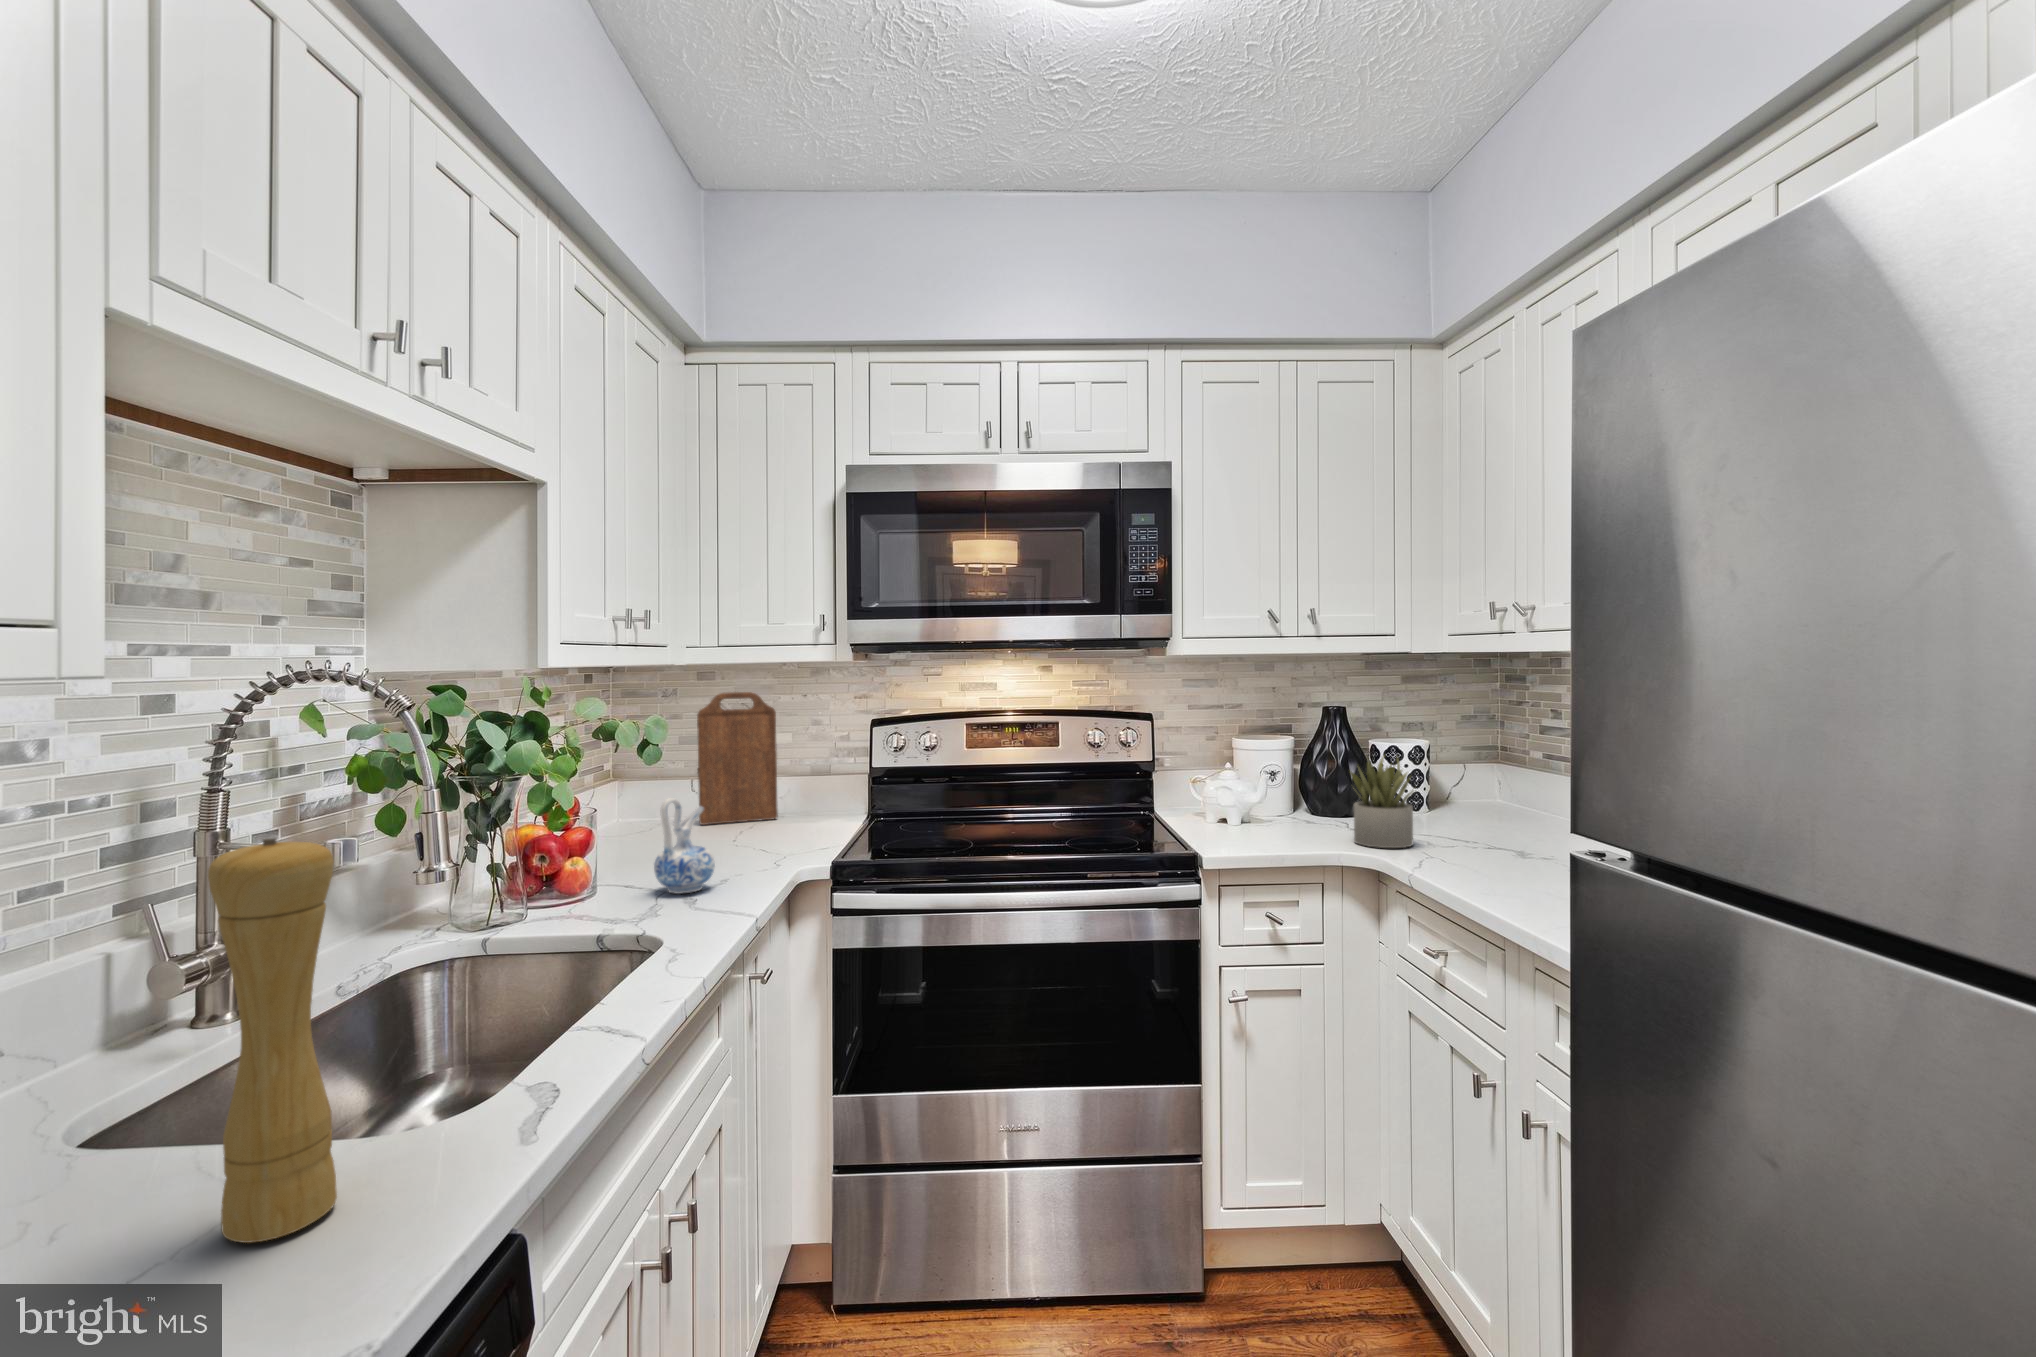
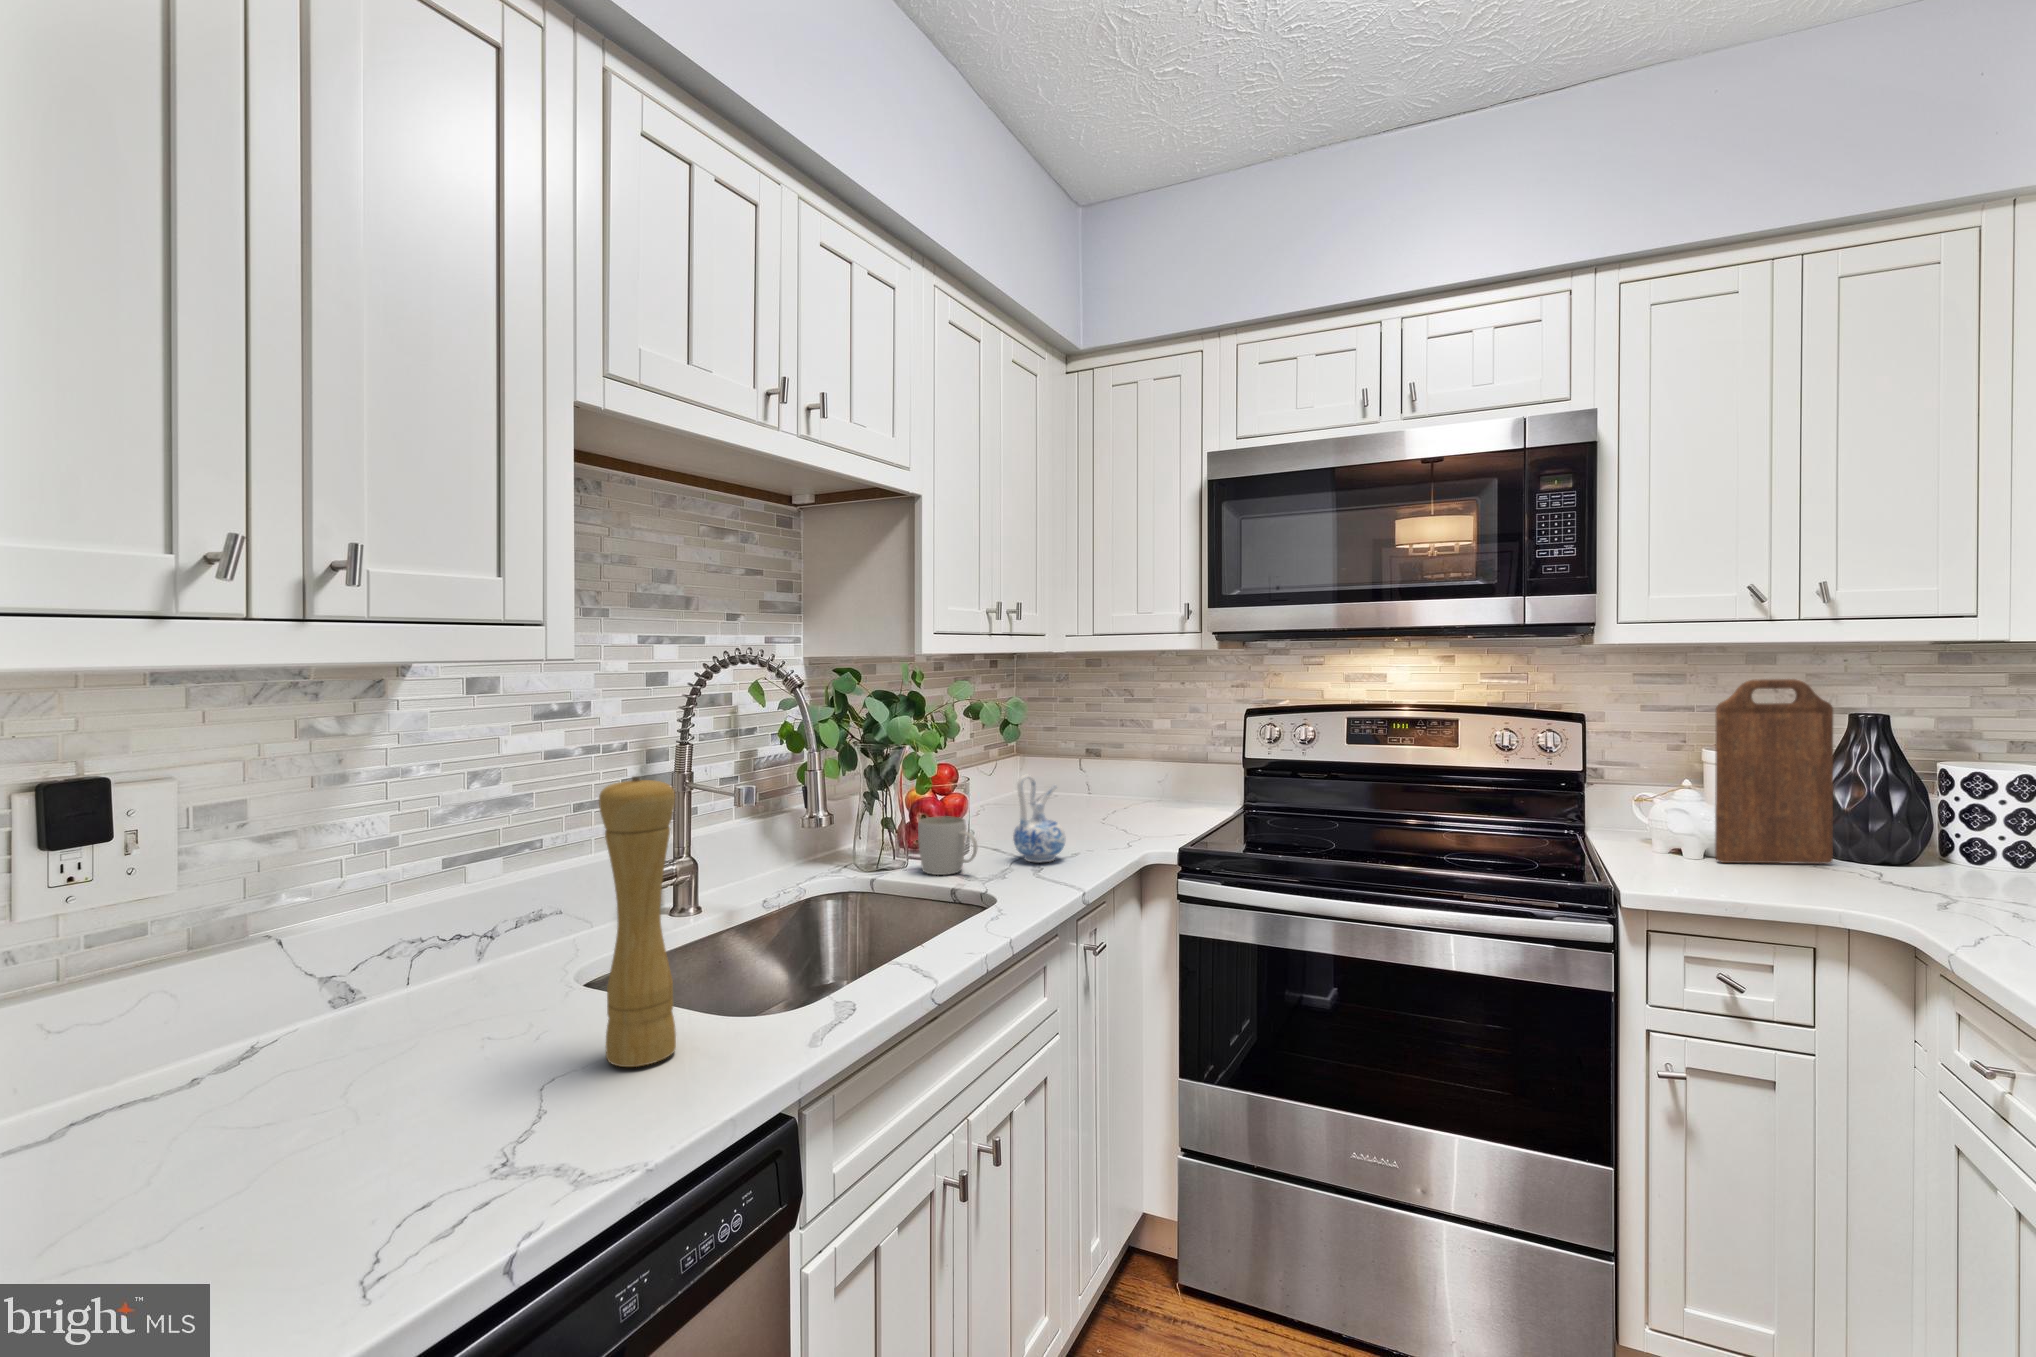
cutting board: present [697,692,778,825] -> present [1715,679,1833,864]
succulent plant: present [1349,757,1413,848] -> none [1867,778,1986,911]
mug: none [543,853,622,922] -> present [918,816,978,875]

